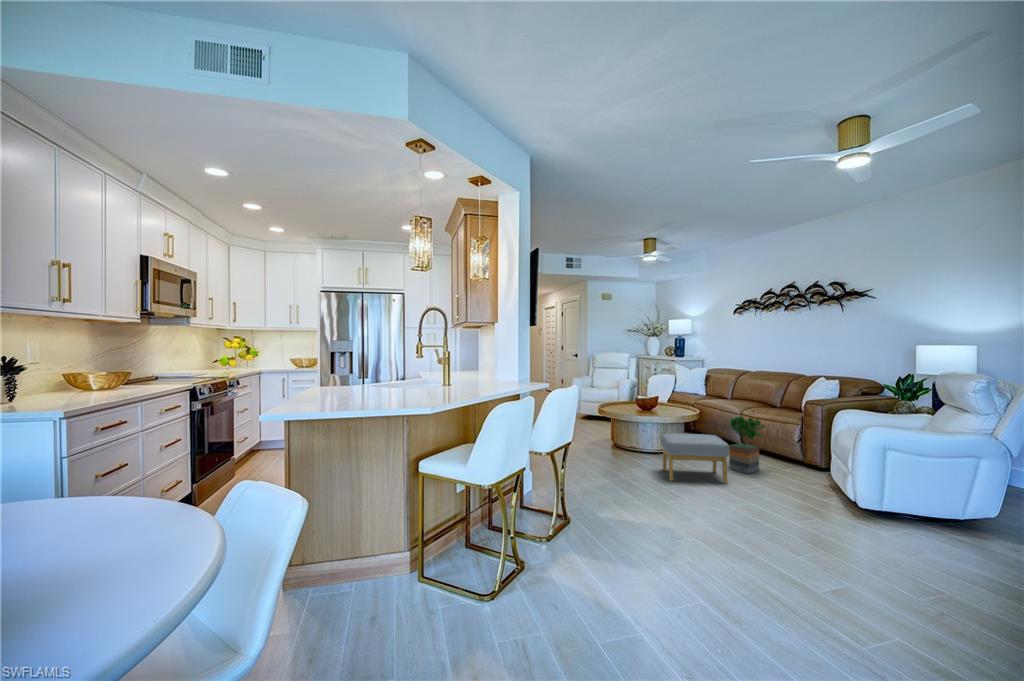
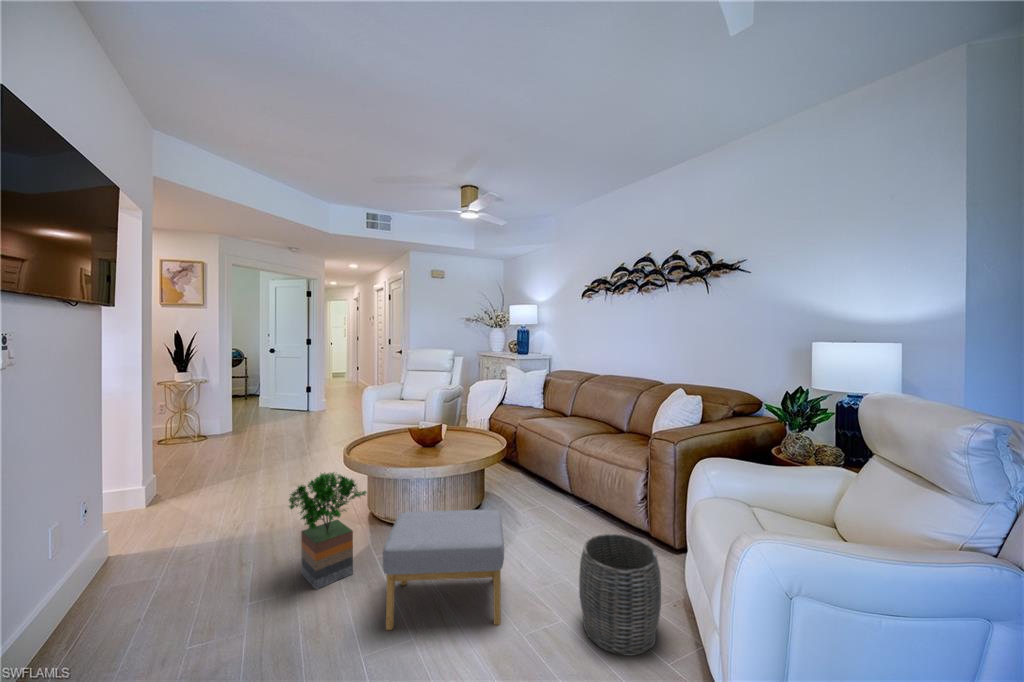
potted tree: present [729,416,765,473] -> present [289,473,367,590]
woven basket: none [770,446,818,495] -> present [579,534,661,656]

